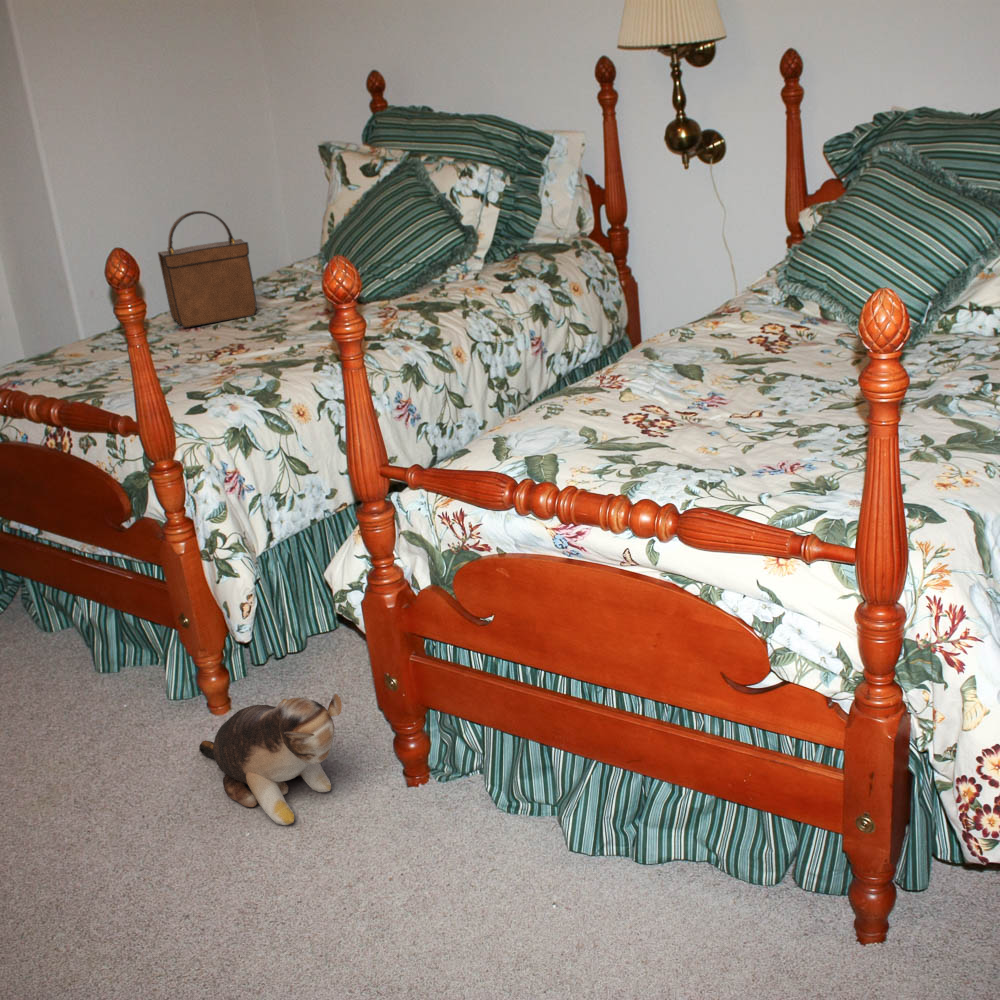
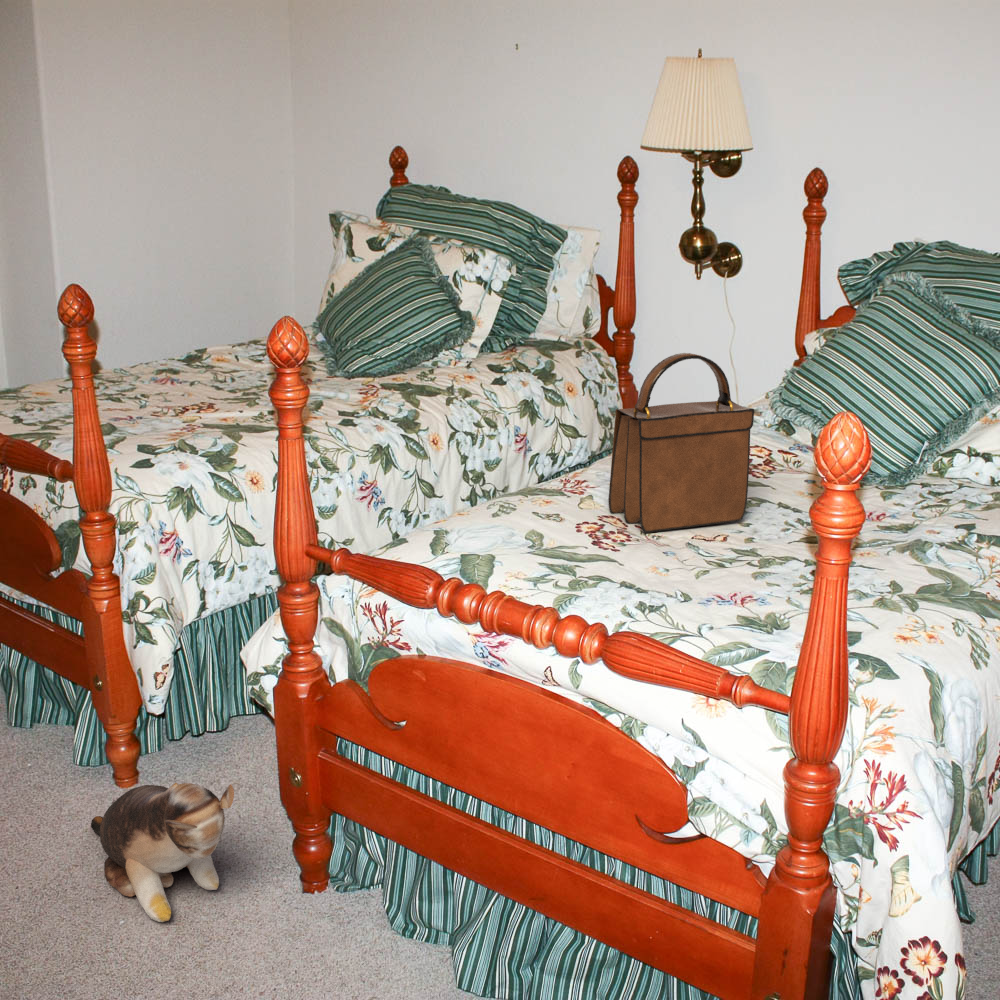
handbag: present [158,211,257,328] -> present [609,353,754,533]

